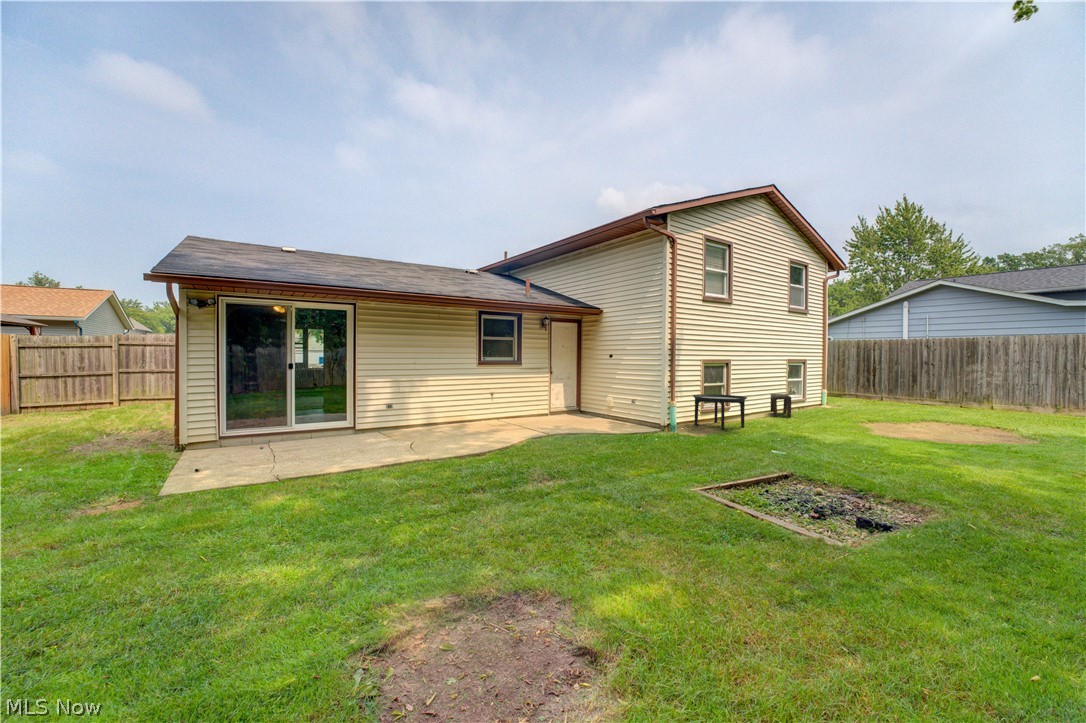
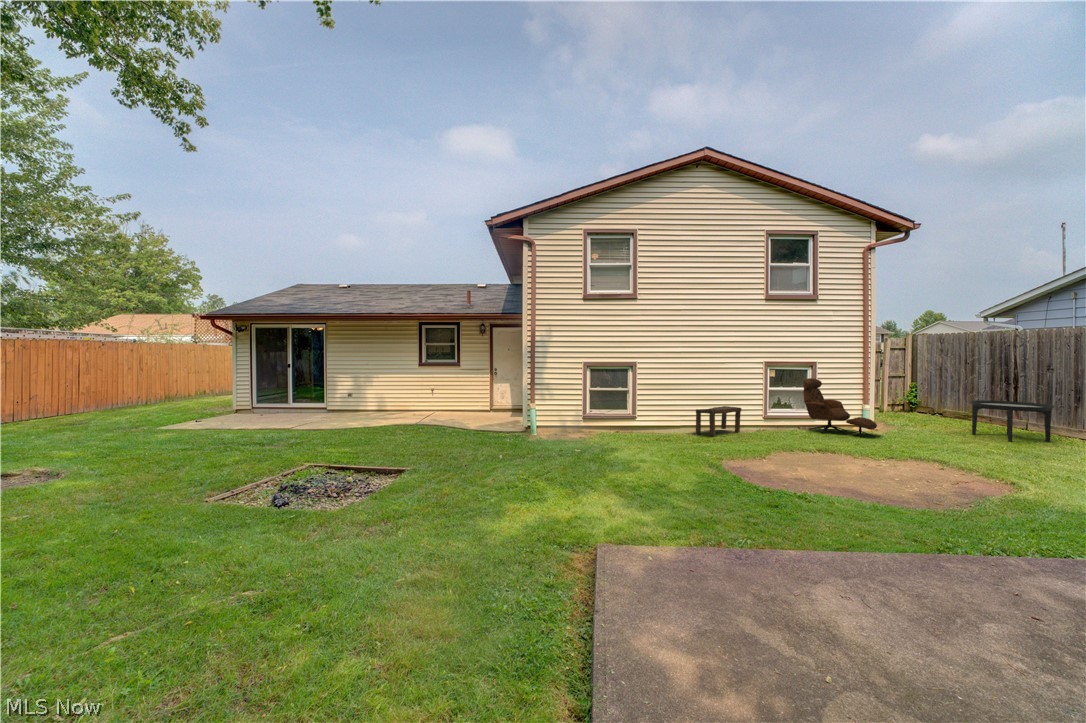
lounge chair: none [800,371,850,410] -> present [803,378,877,437]
round table: present [693,394,747,430] -> present [969,400,1055,442]

